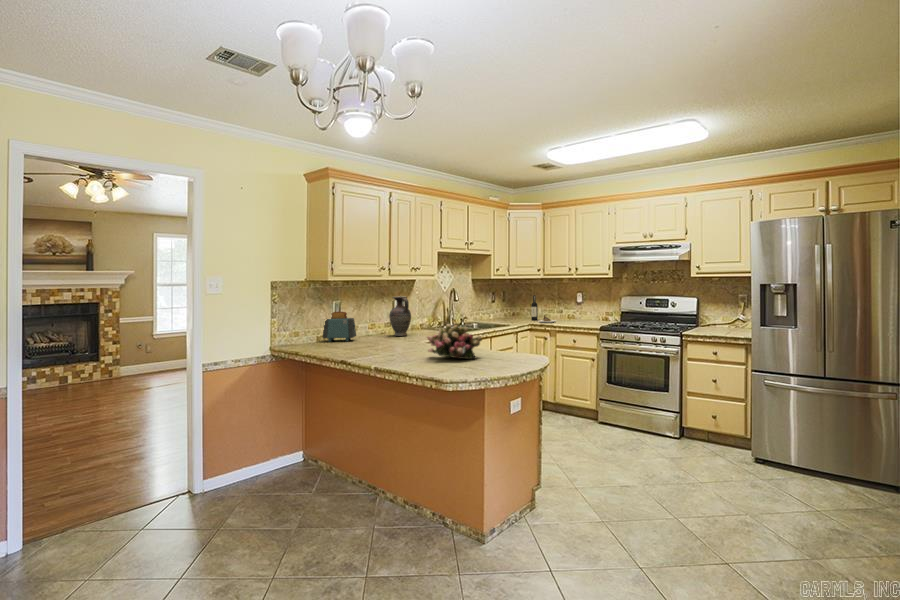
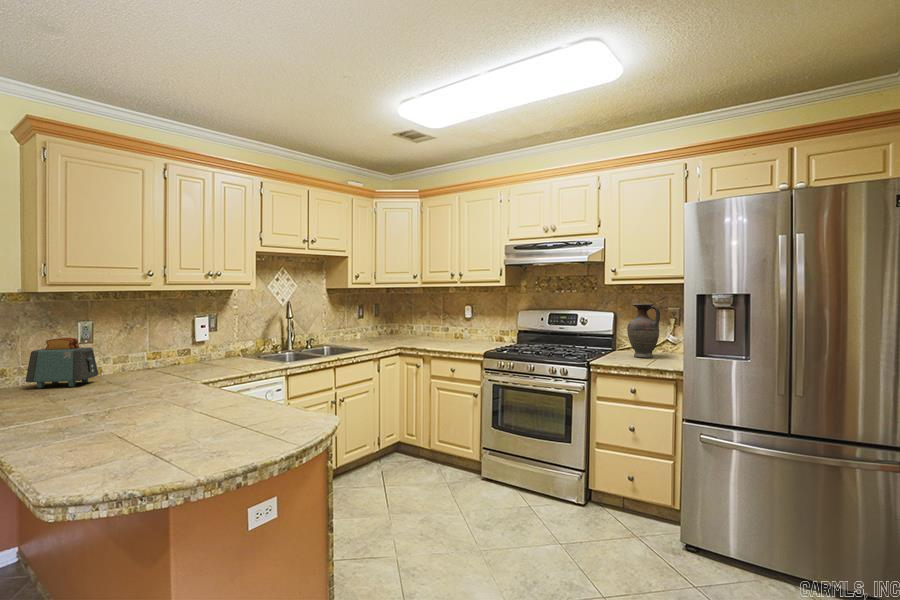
wine bottle: present [531,295,557,322] -> none [410,308,439,343]
vase: present [389,296,411,336] -> present [627,303,660,357]
flower arrangement: present [427,324,482,359] -> none [86,370,222,445]

